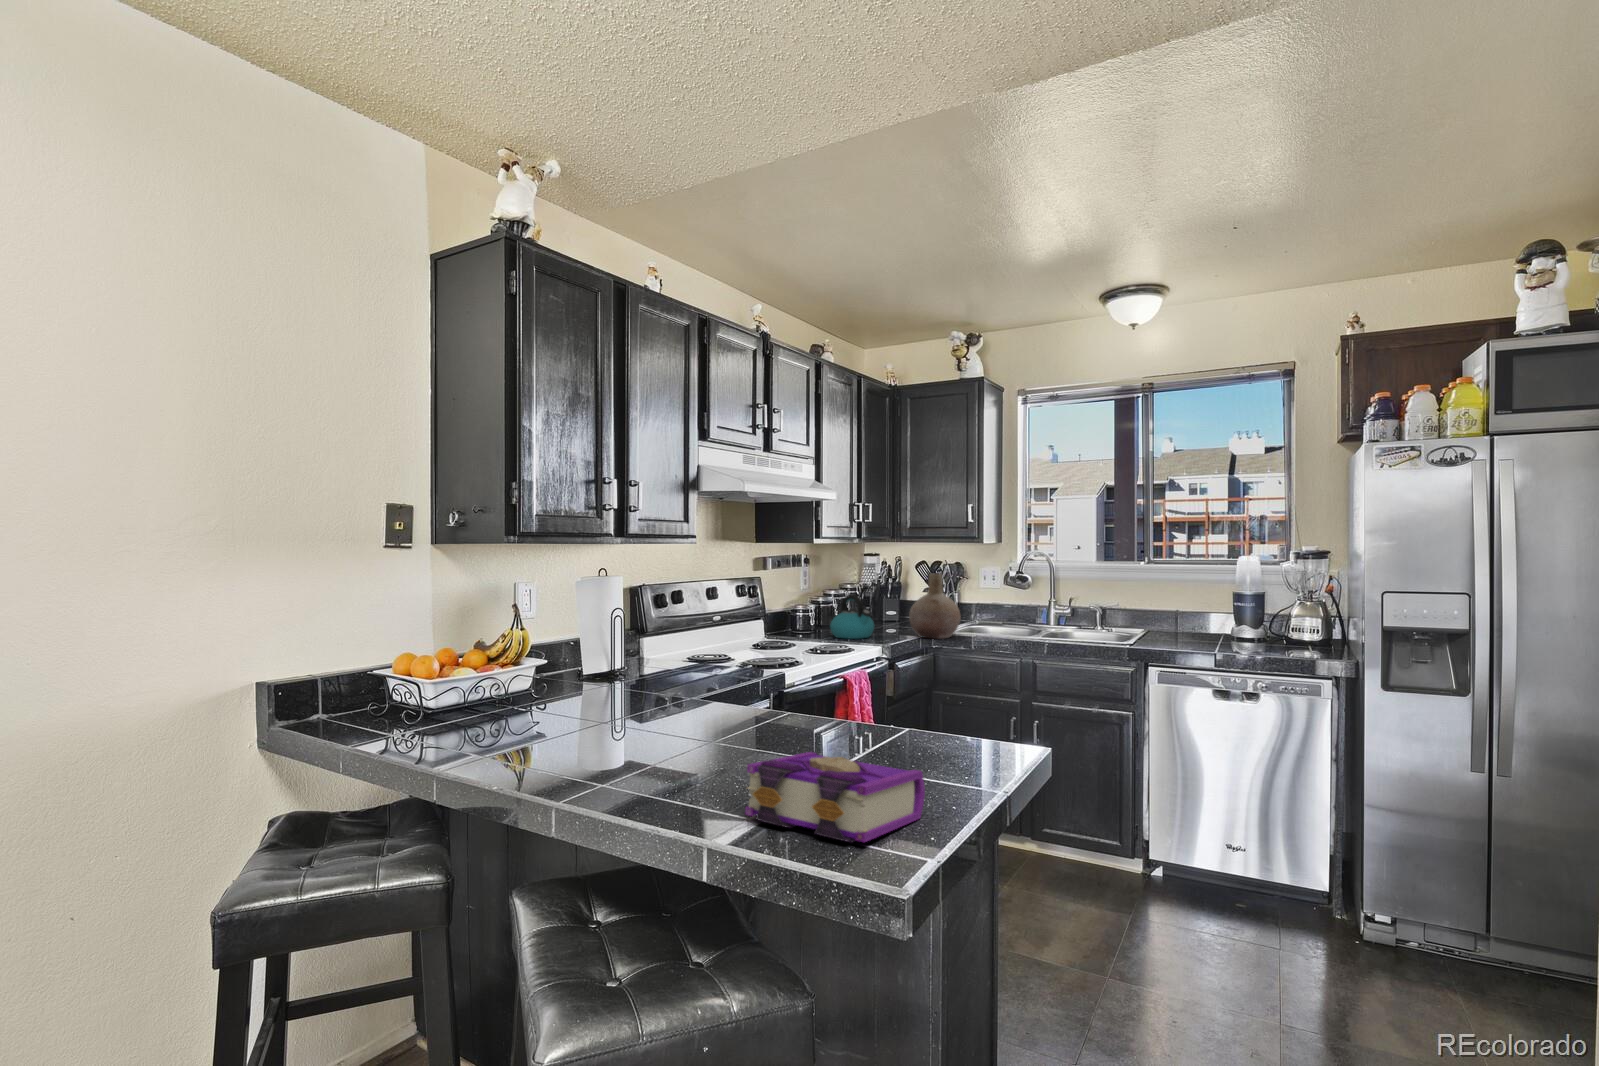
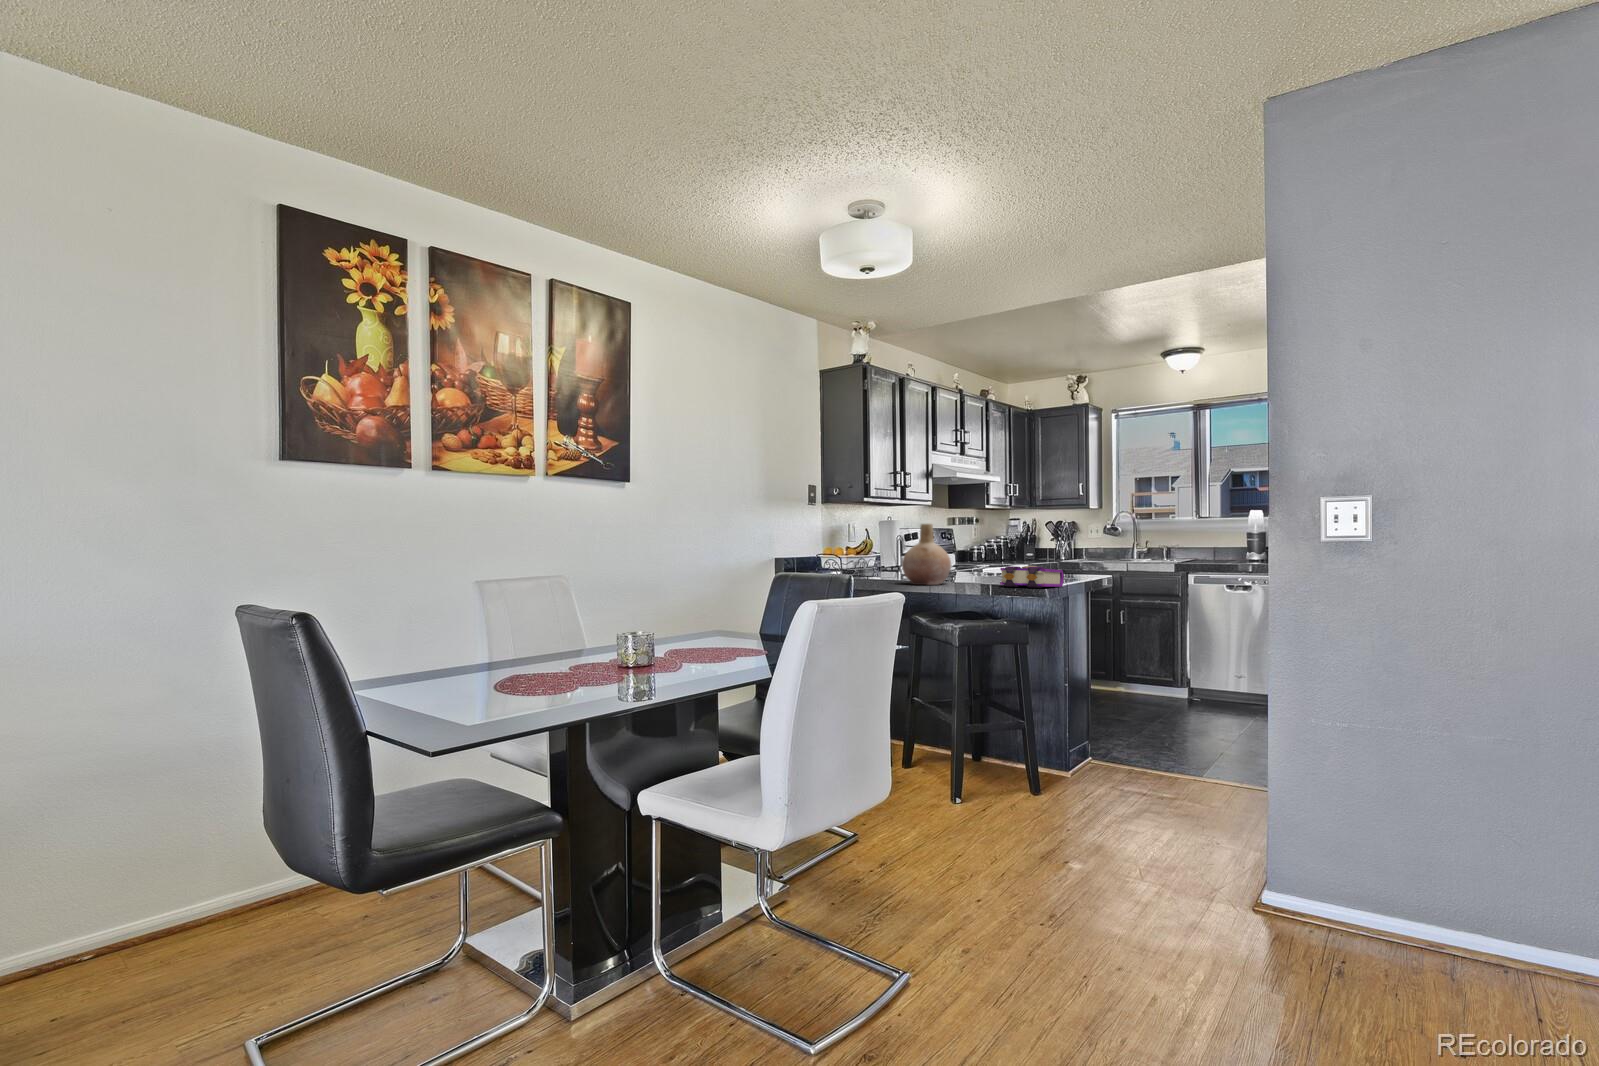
vase: present [909,574,961,639] -> present [902,524,951,585]
kettle: present [830,595,874,639] -> none [995,539,1022,565]

